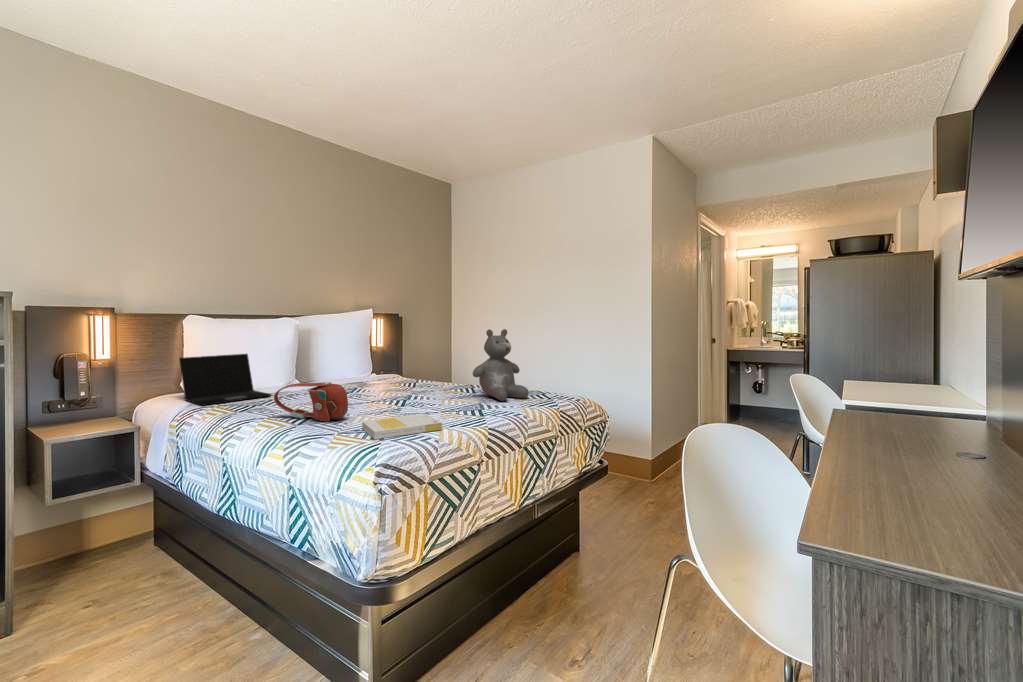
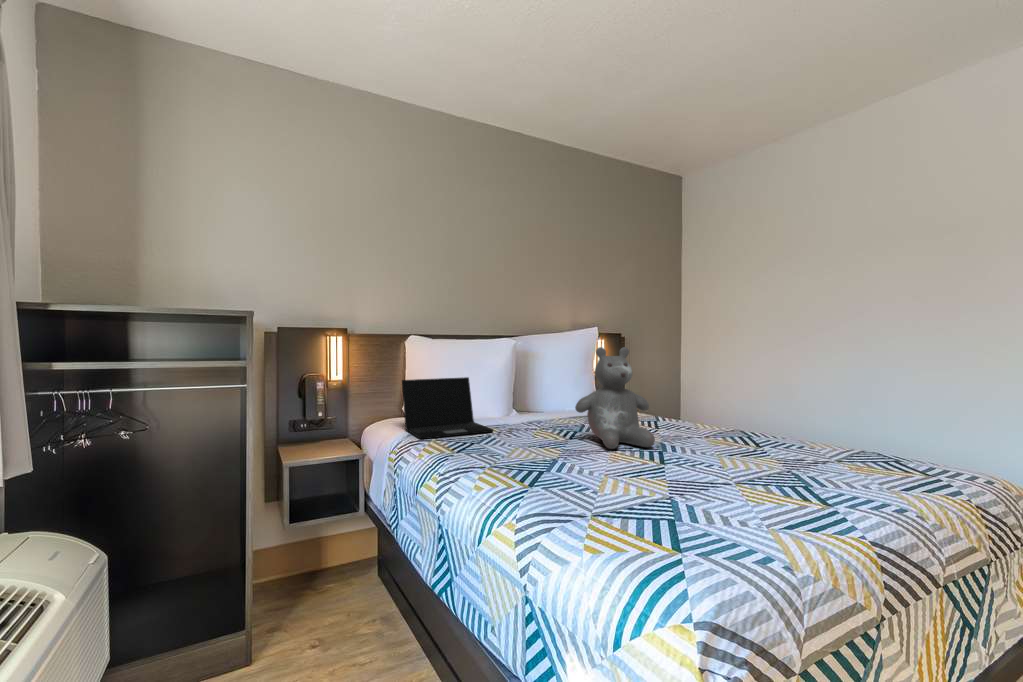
teddy bear: present [473,329,529,401] -> present [575,347,655,449]
handbag: present [274,382,348,422] -> none [500,424,601,486]
book: present [362,414,442,439] -> none [631,493,786,543]

